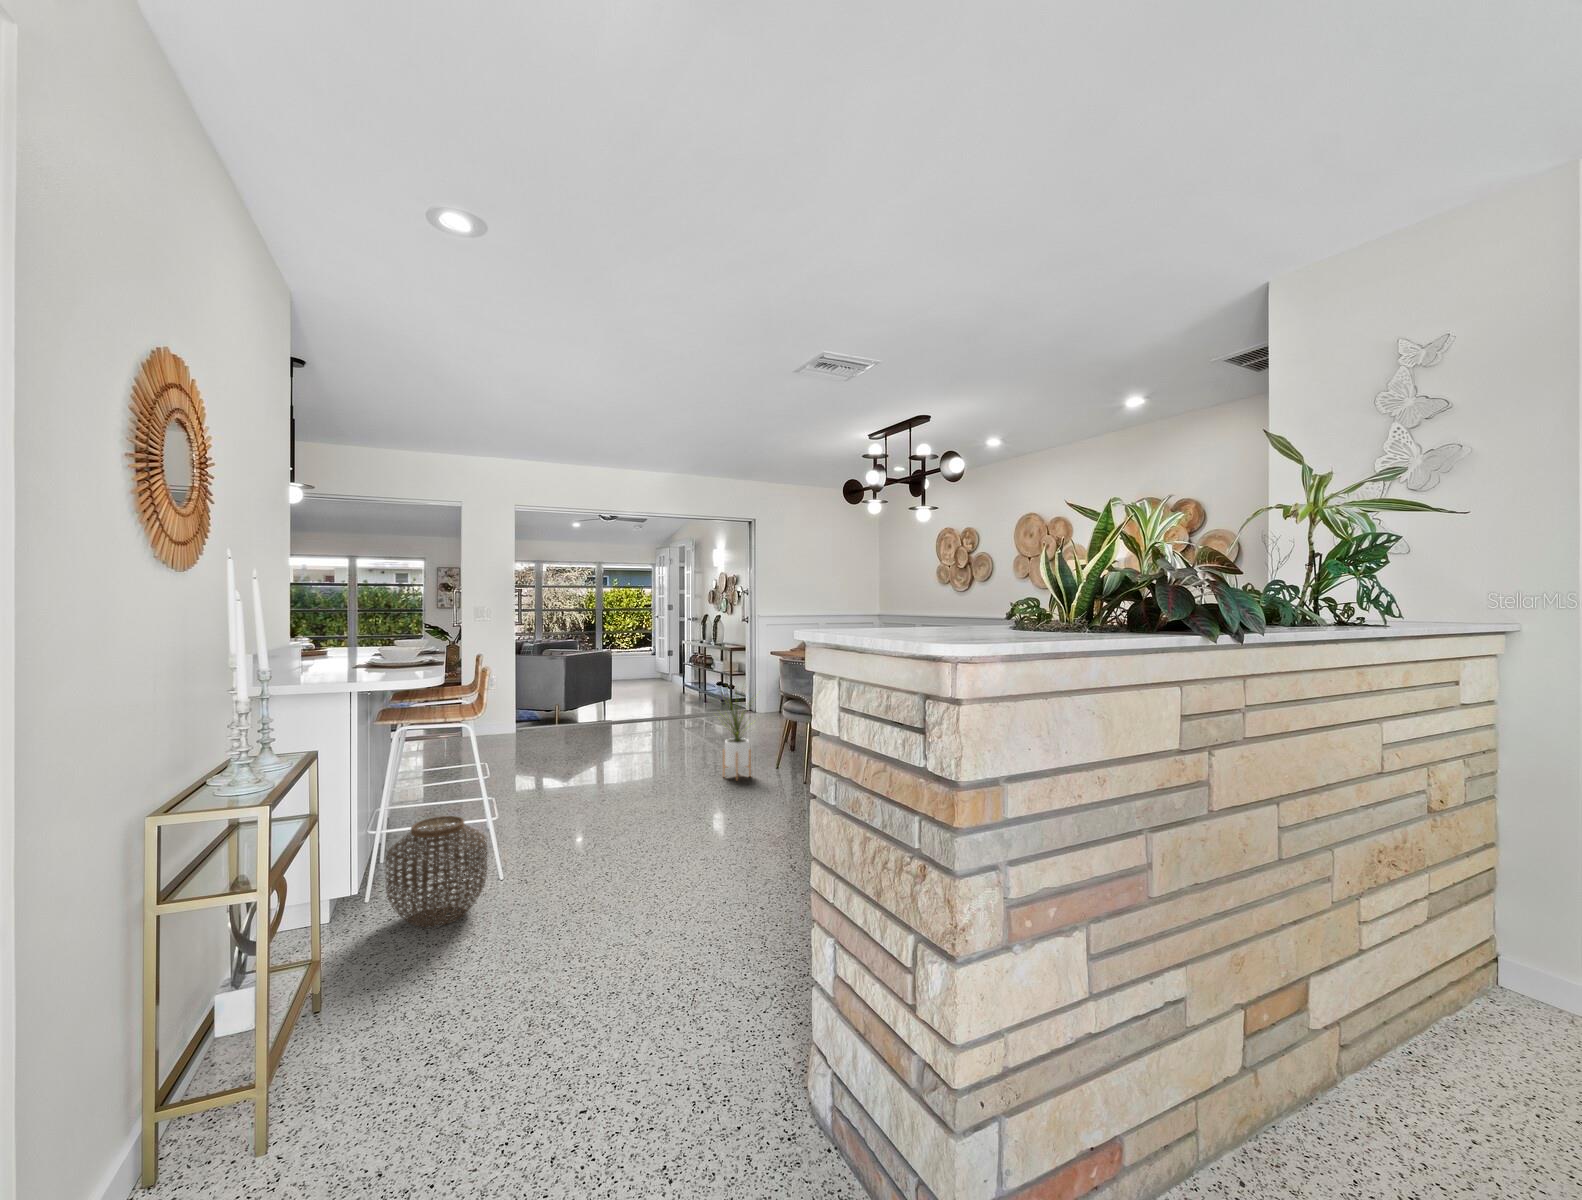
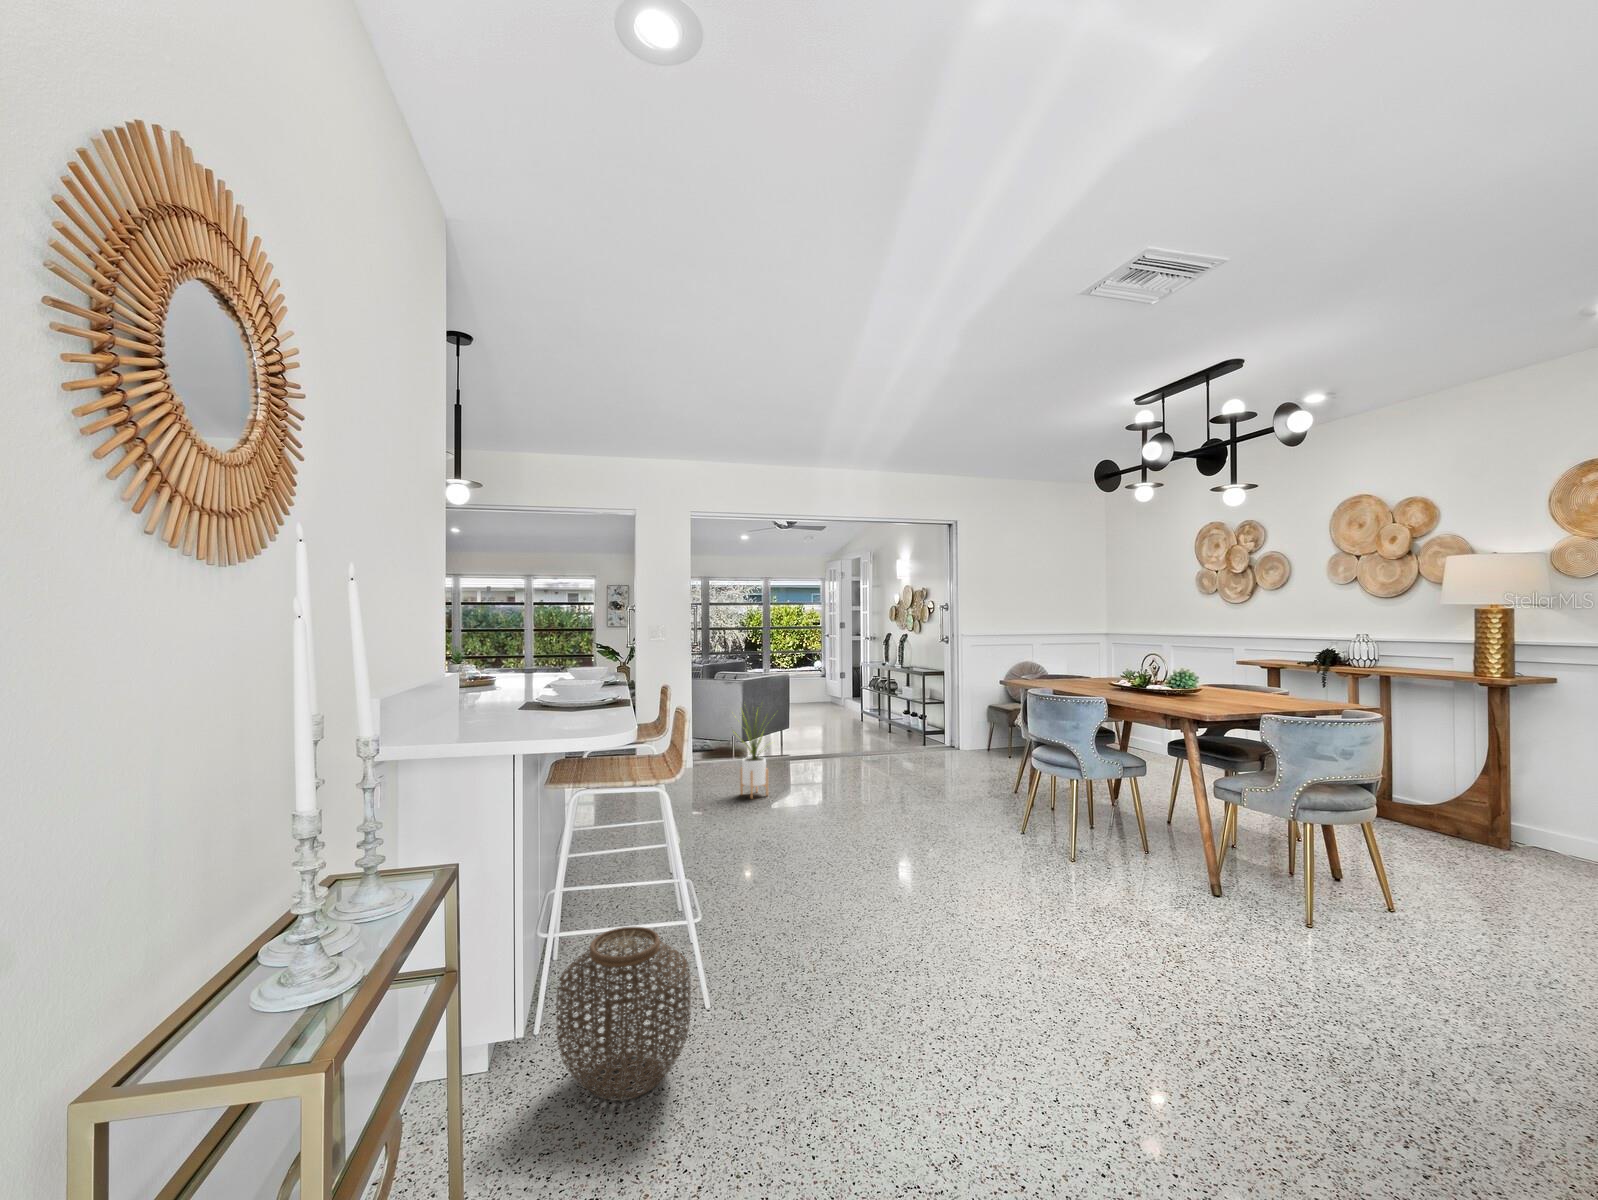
house plant: present [722,697,753,779] -> present [733,719,768,798]

